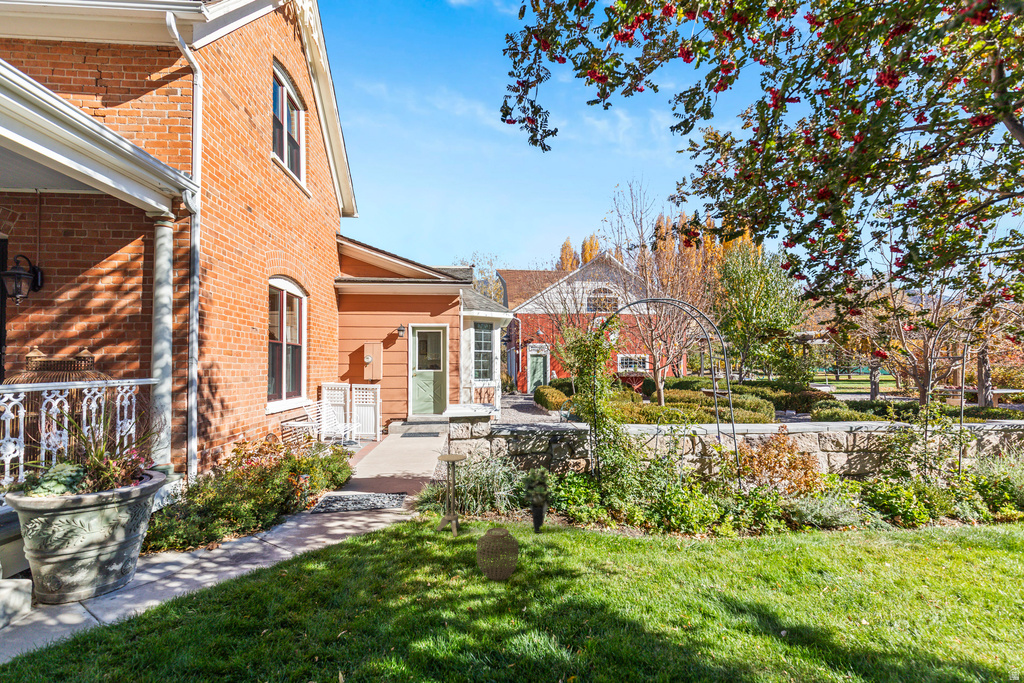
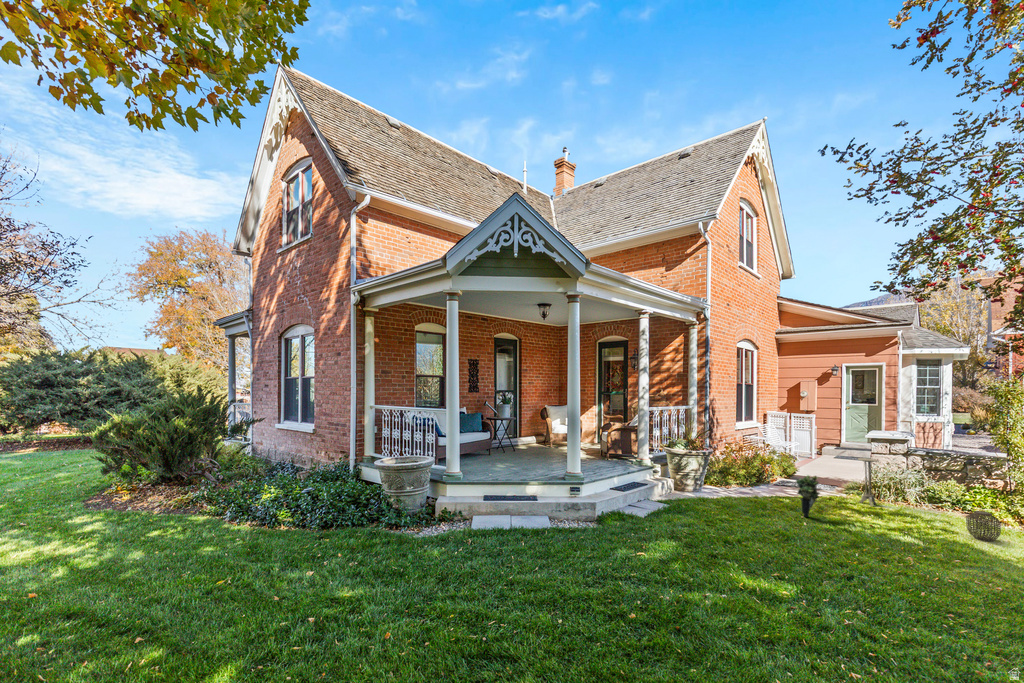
potted plant: present [521,468,554,533] -> present [796,475,820,517]
woven basket: present [477,528,519,580] -> present [966,511,1001,542]

